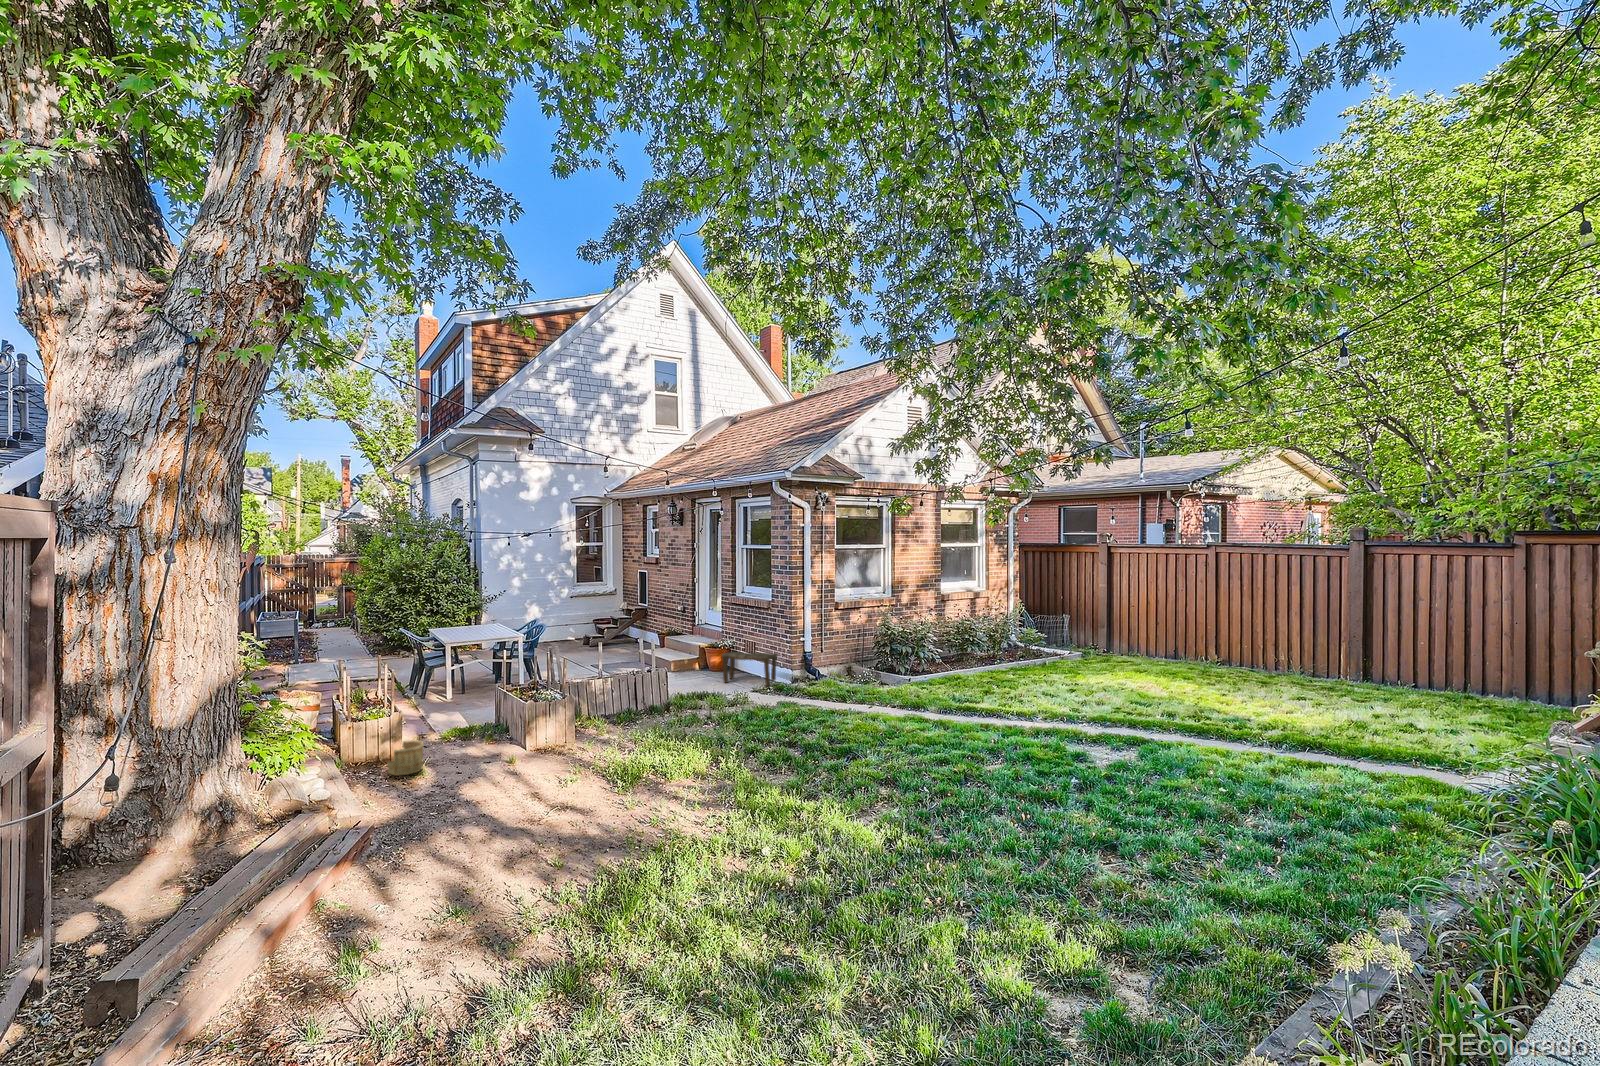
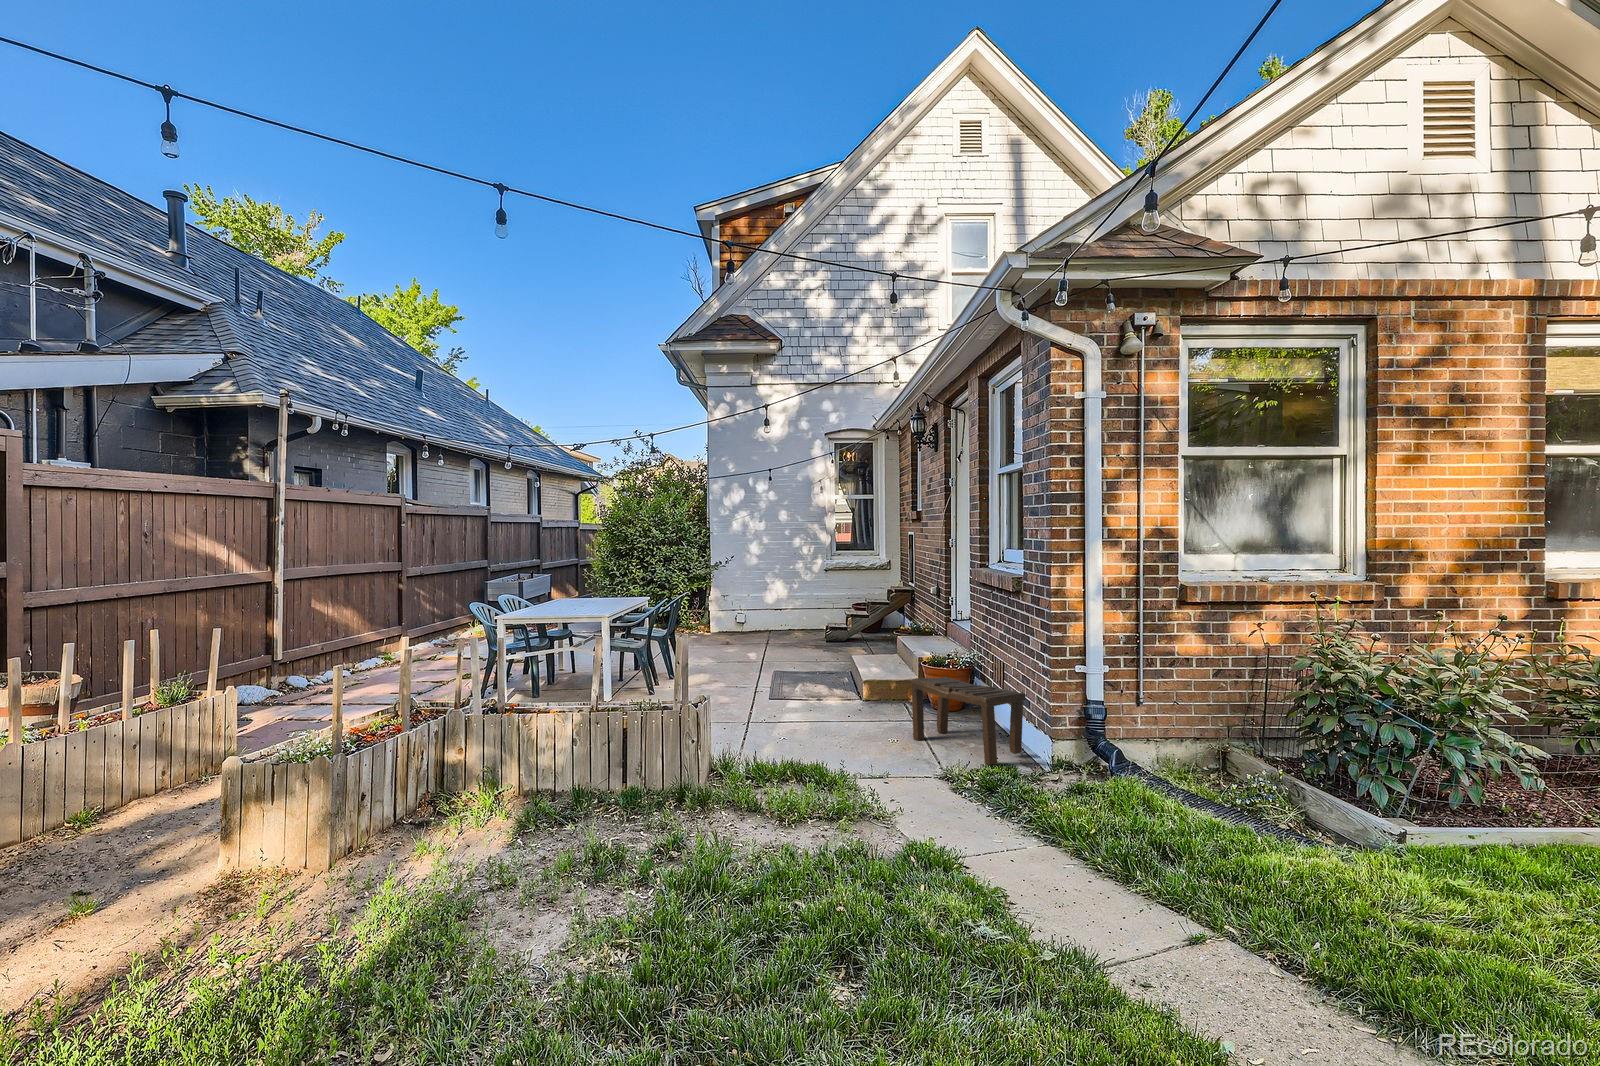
wooden bucket: present [387,741,424,776] -> none [54,770,143,840]

